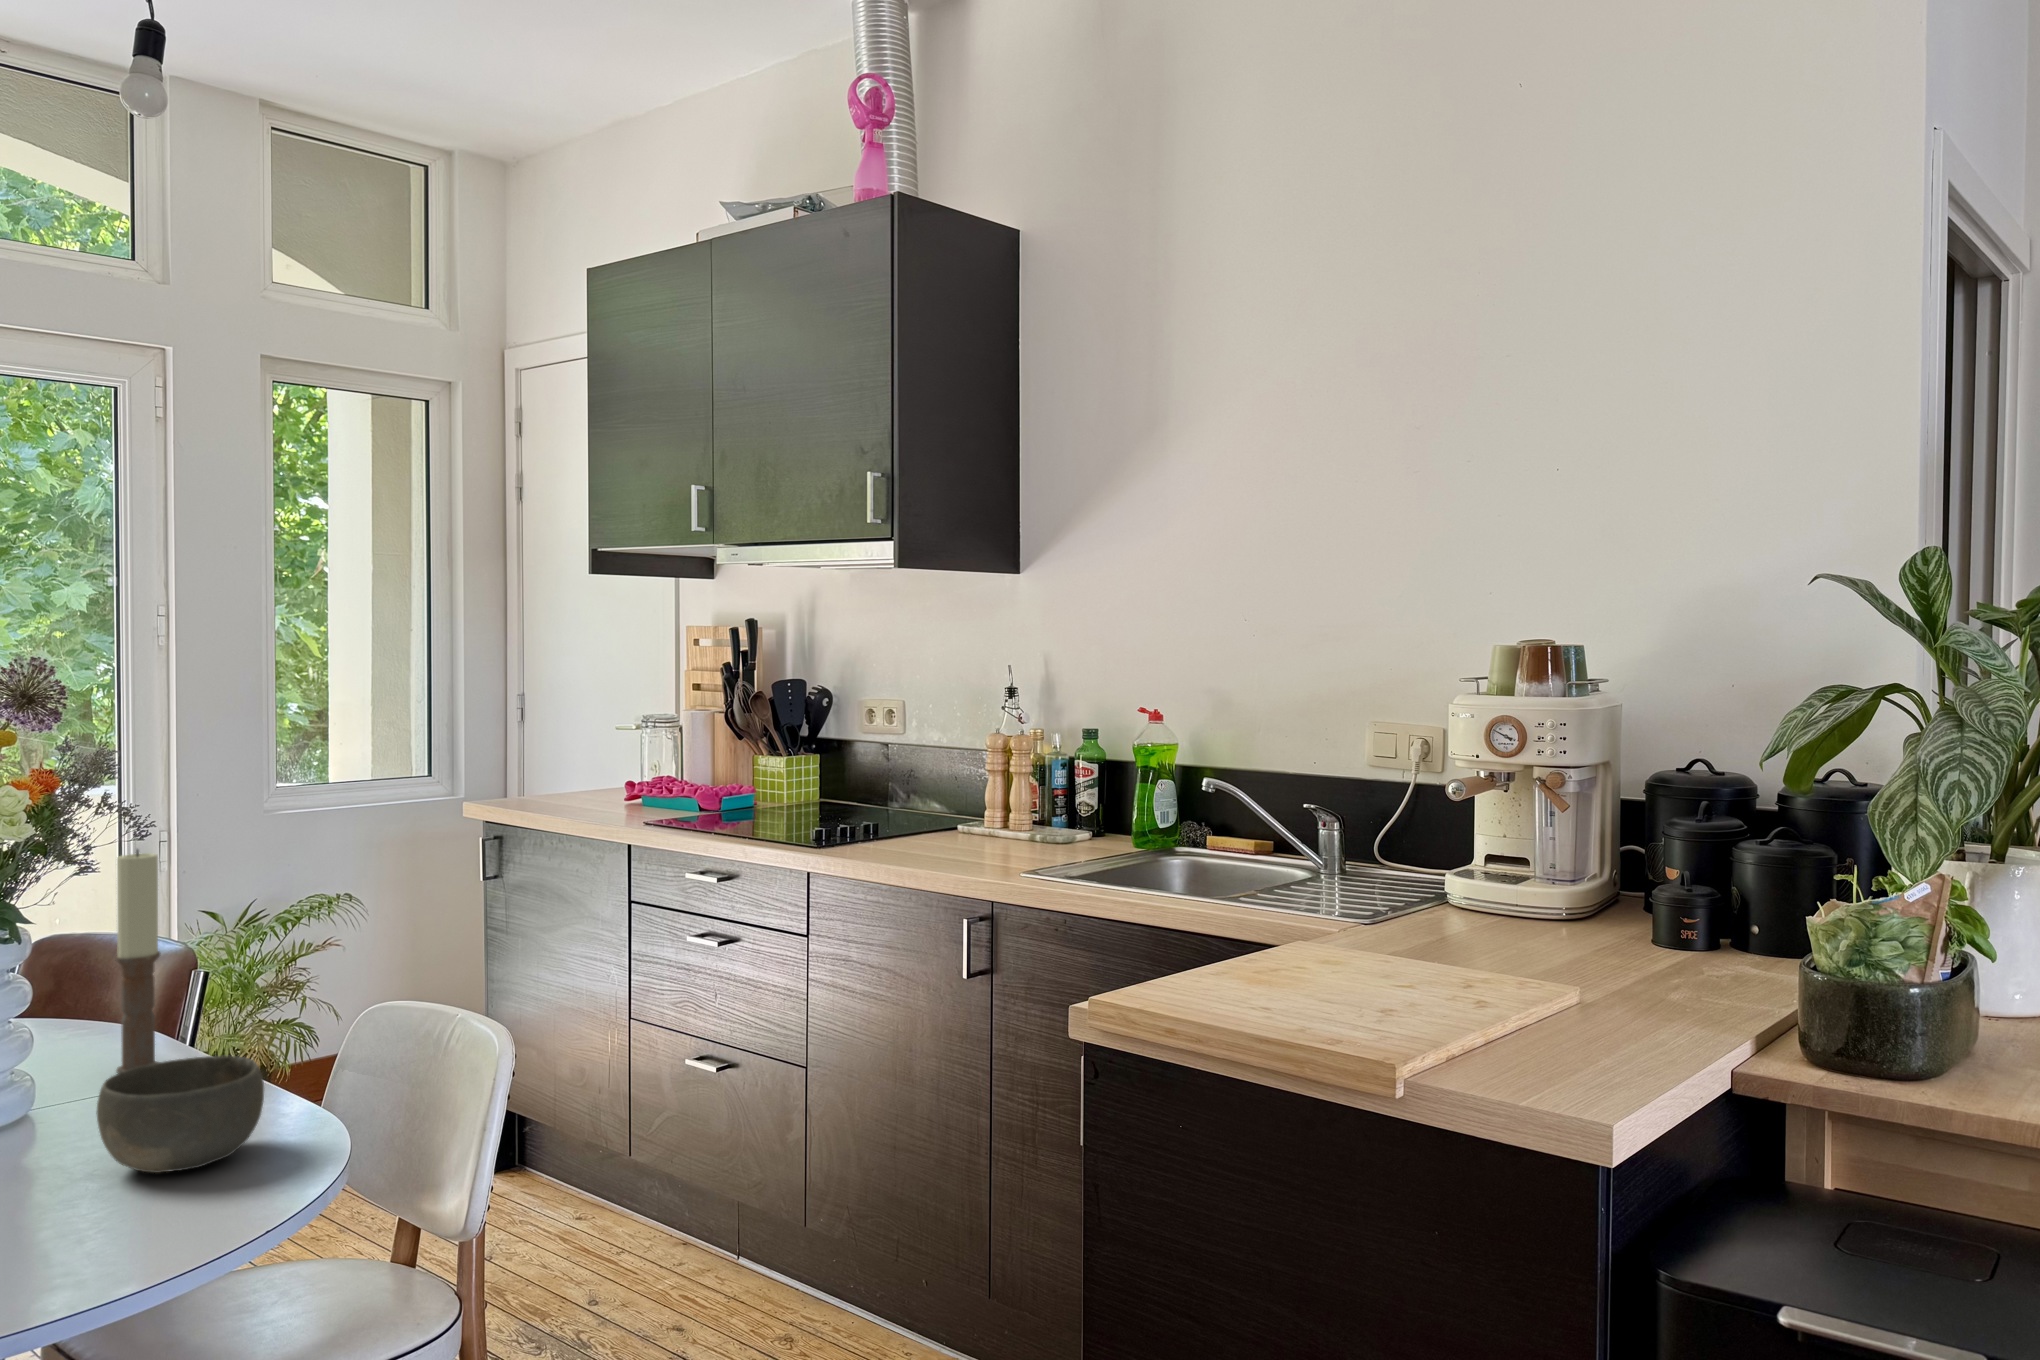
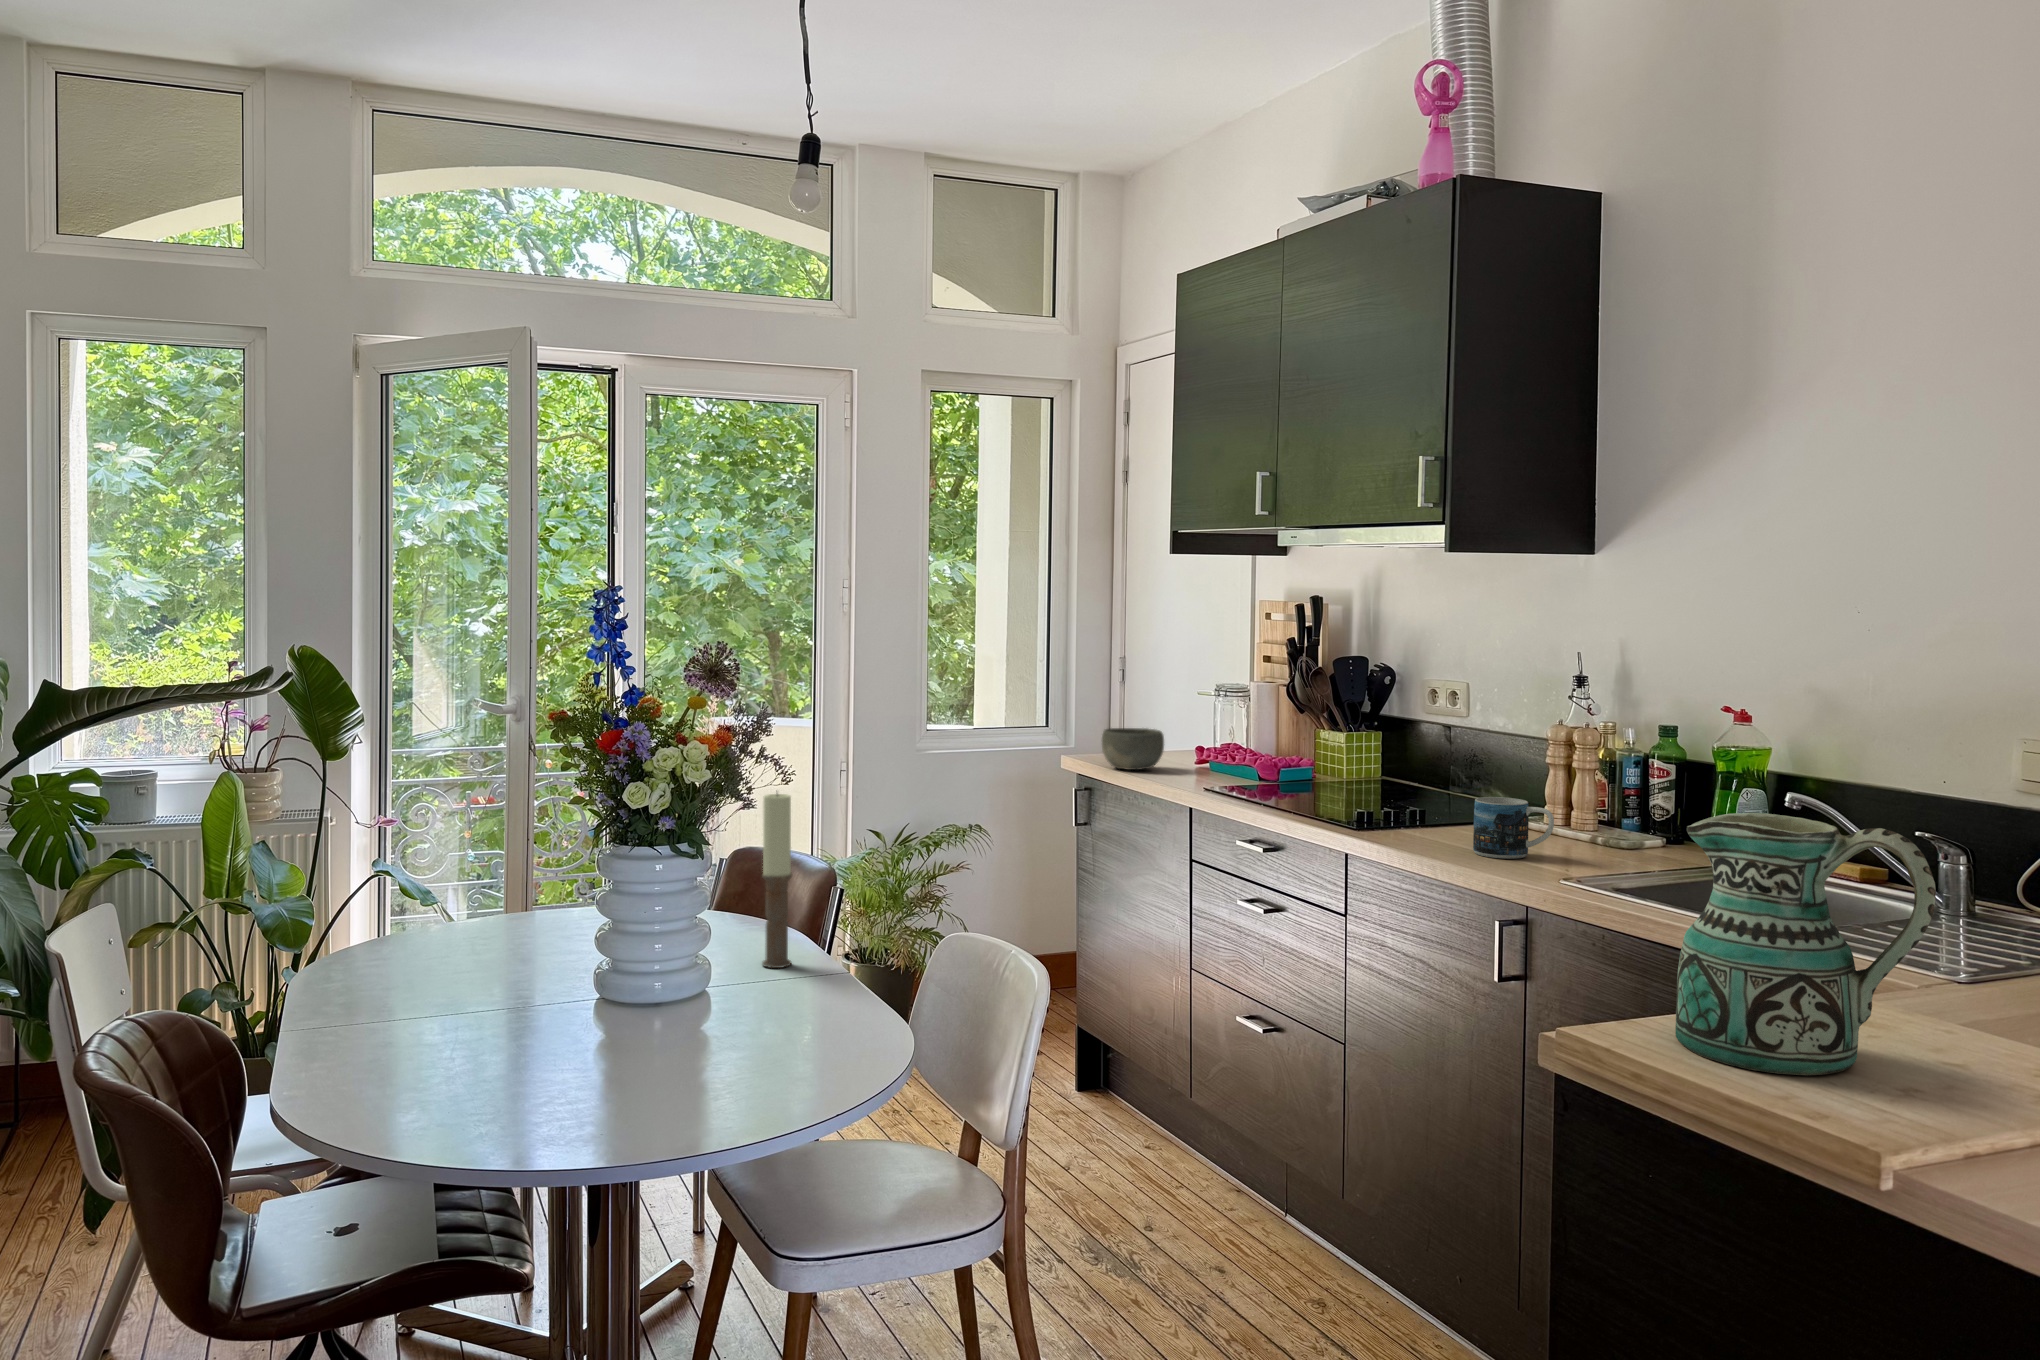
ceramic pitcher: none [1186,783,1388,1014] -> present [1676,813,1936,1075]
mug: none [932,803,1006,862] -> present [1473,797,1554,859]
bowl: present [96,1056,264,1173] -> present [1102,728,1164,770]

